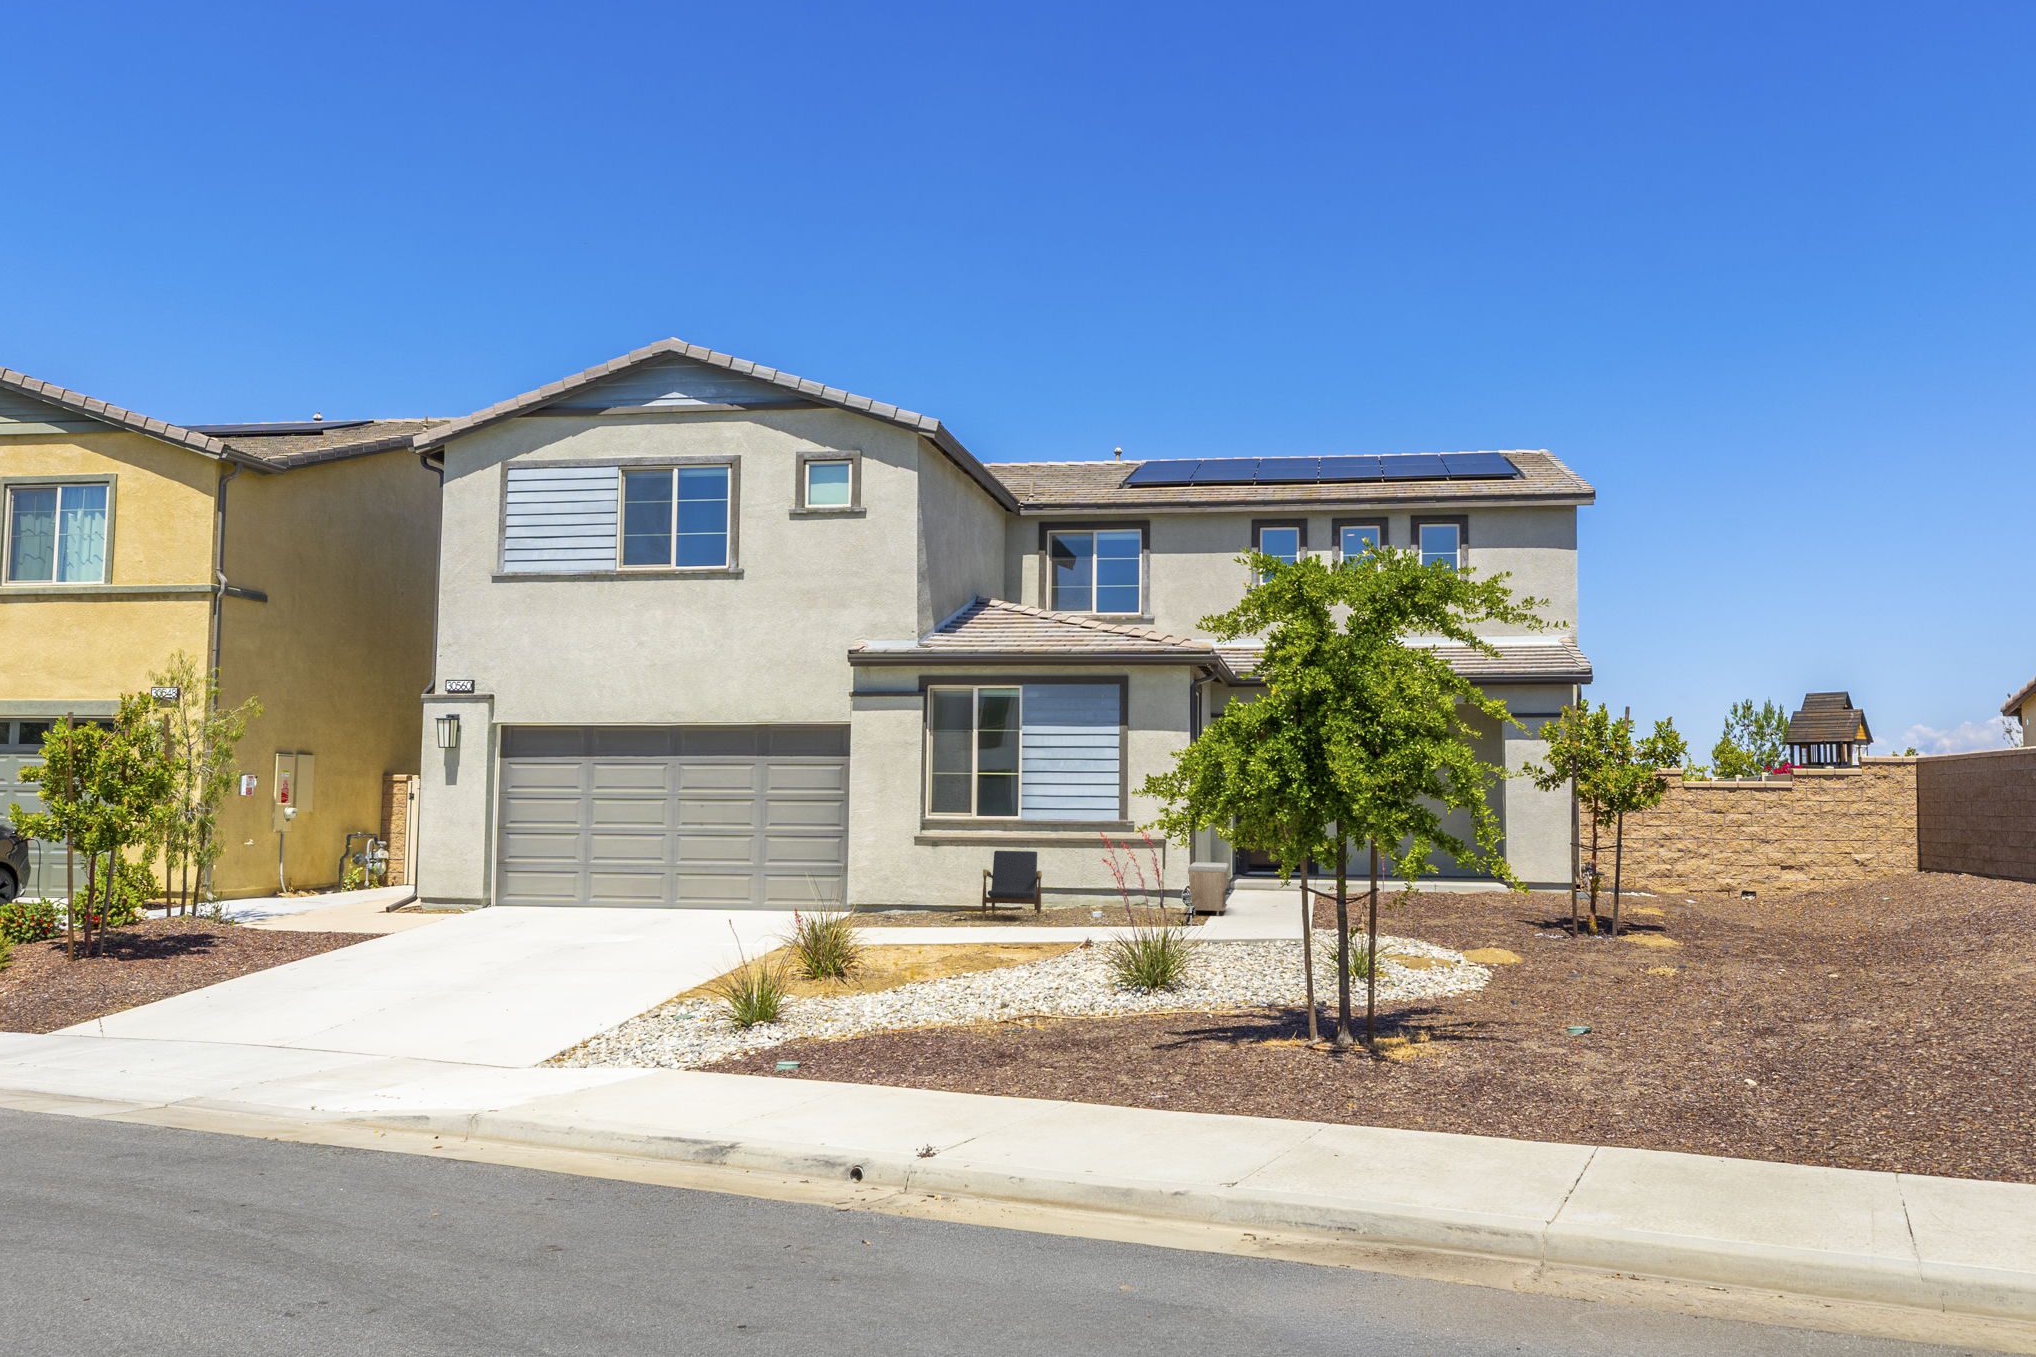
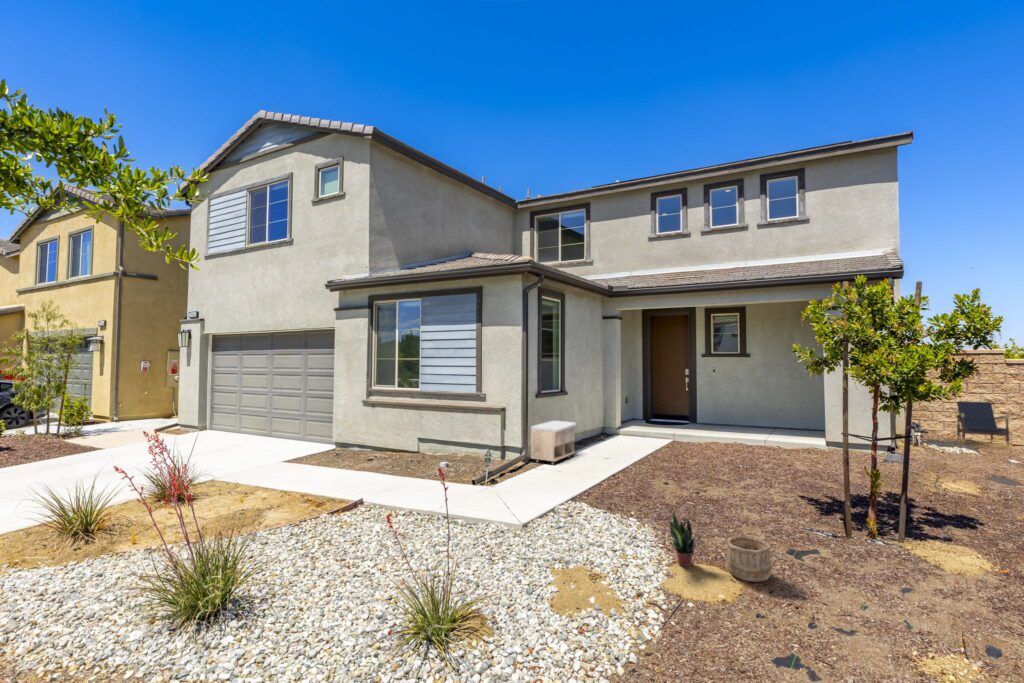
lounge chair: present [982,851,1042,921] -> present [957,401,1009,446]
potted plant: none [1460,907,1491,951] -> present [670,513,701,567]
wooden bucket: none [1509,923,1543,952] -> present [726,536,771,582]

